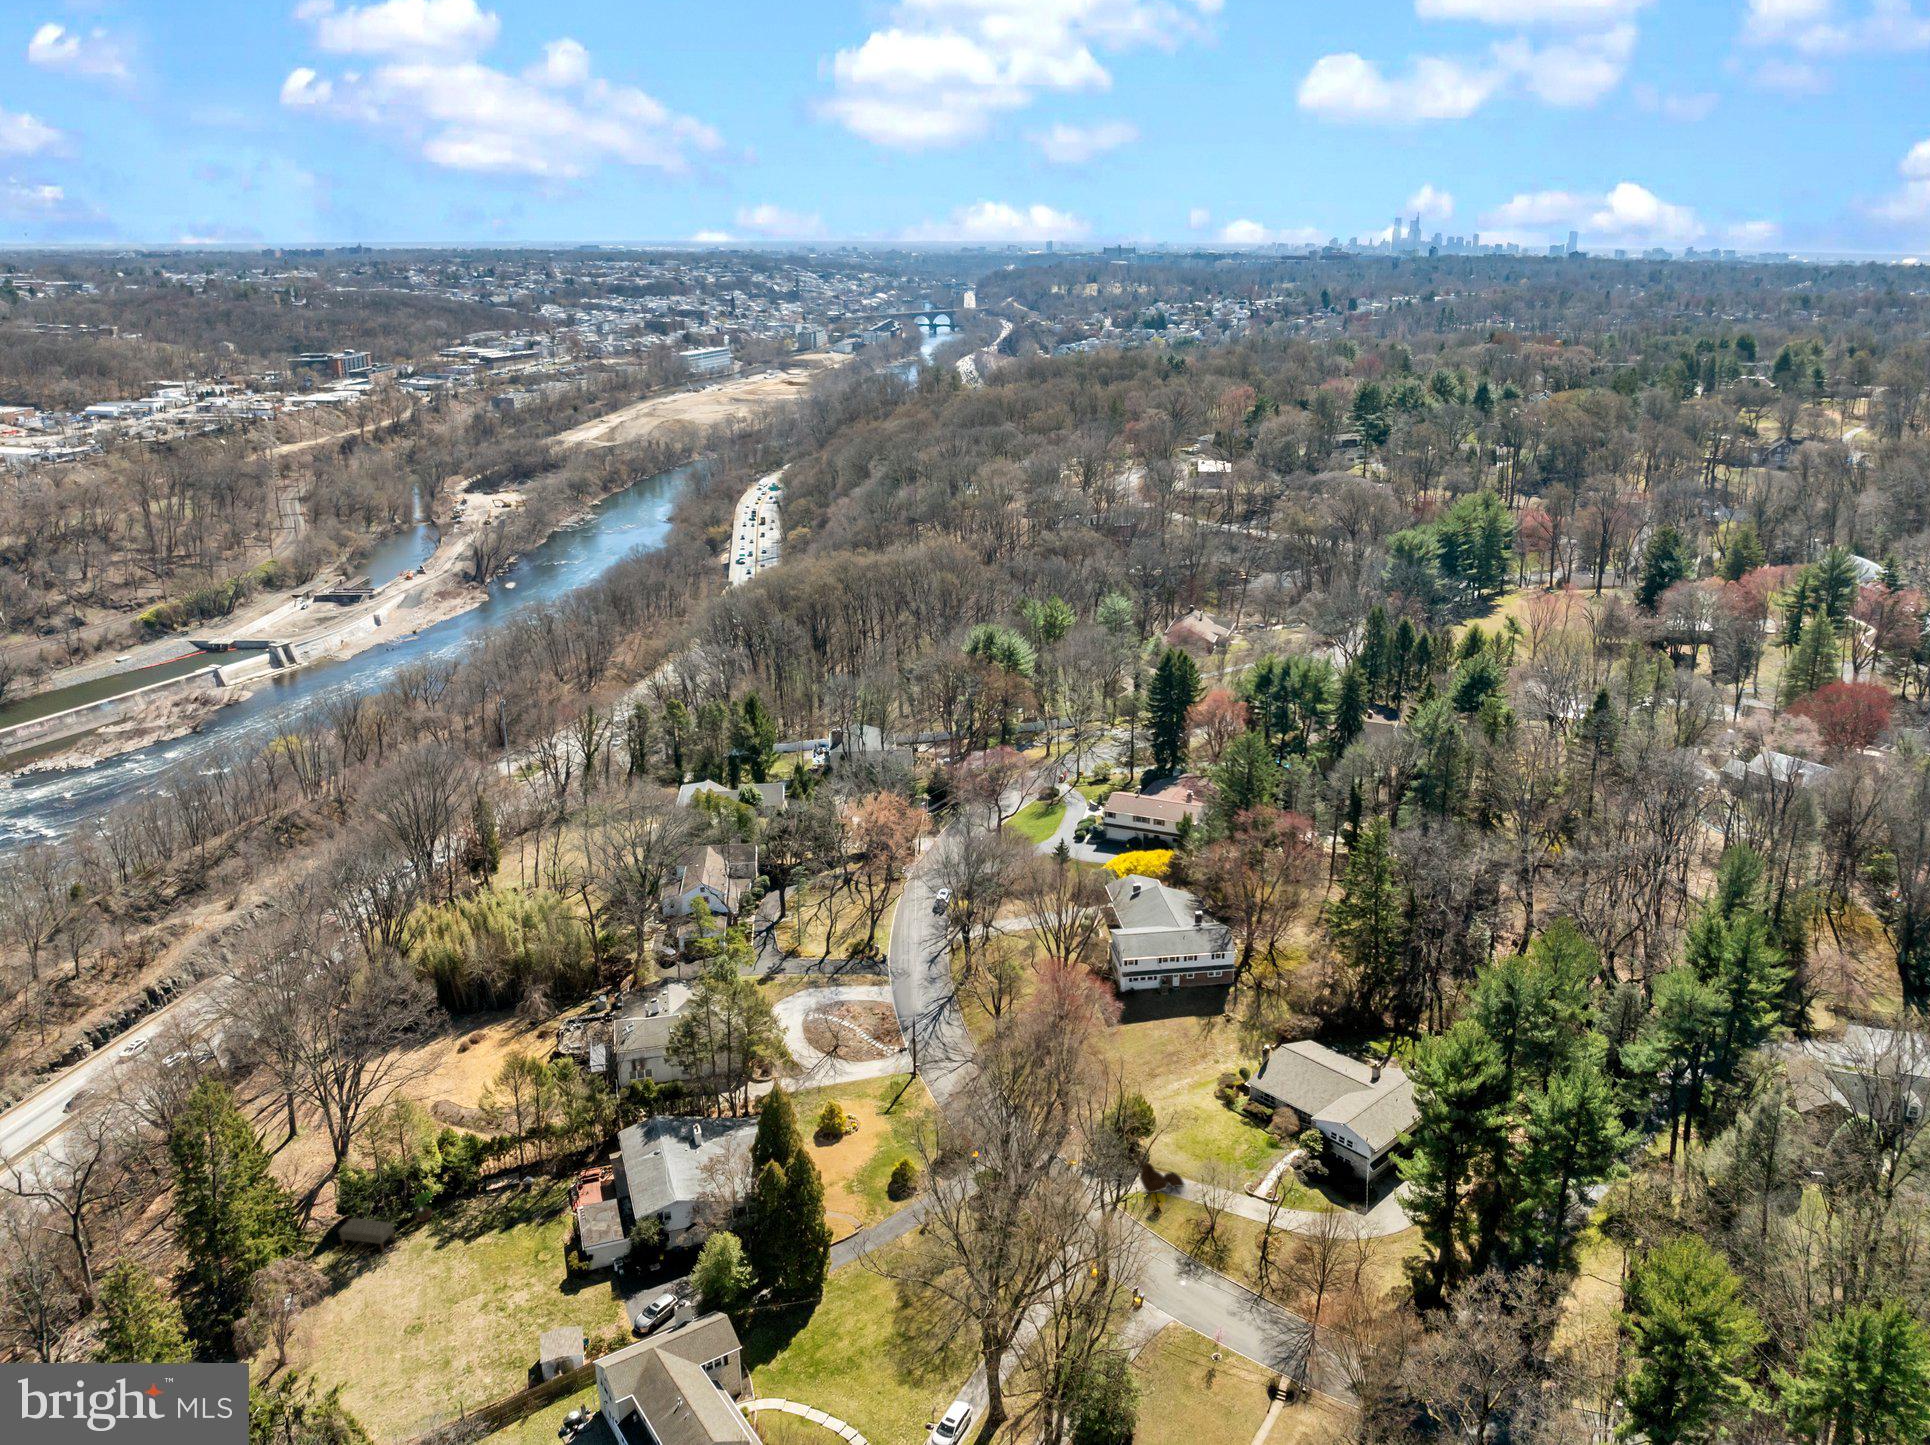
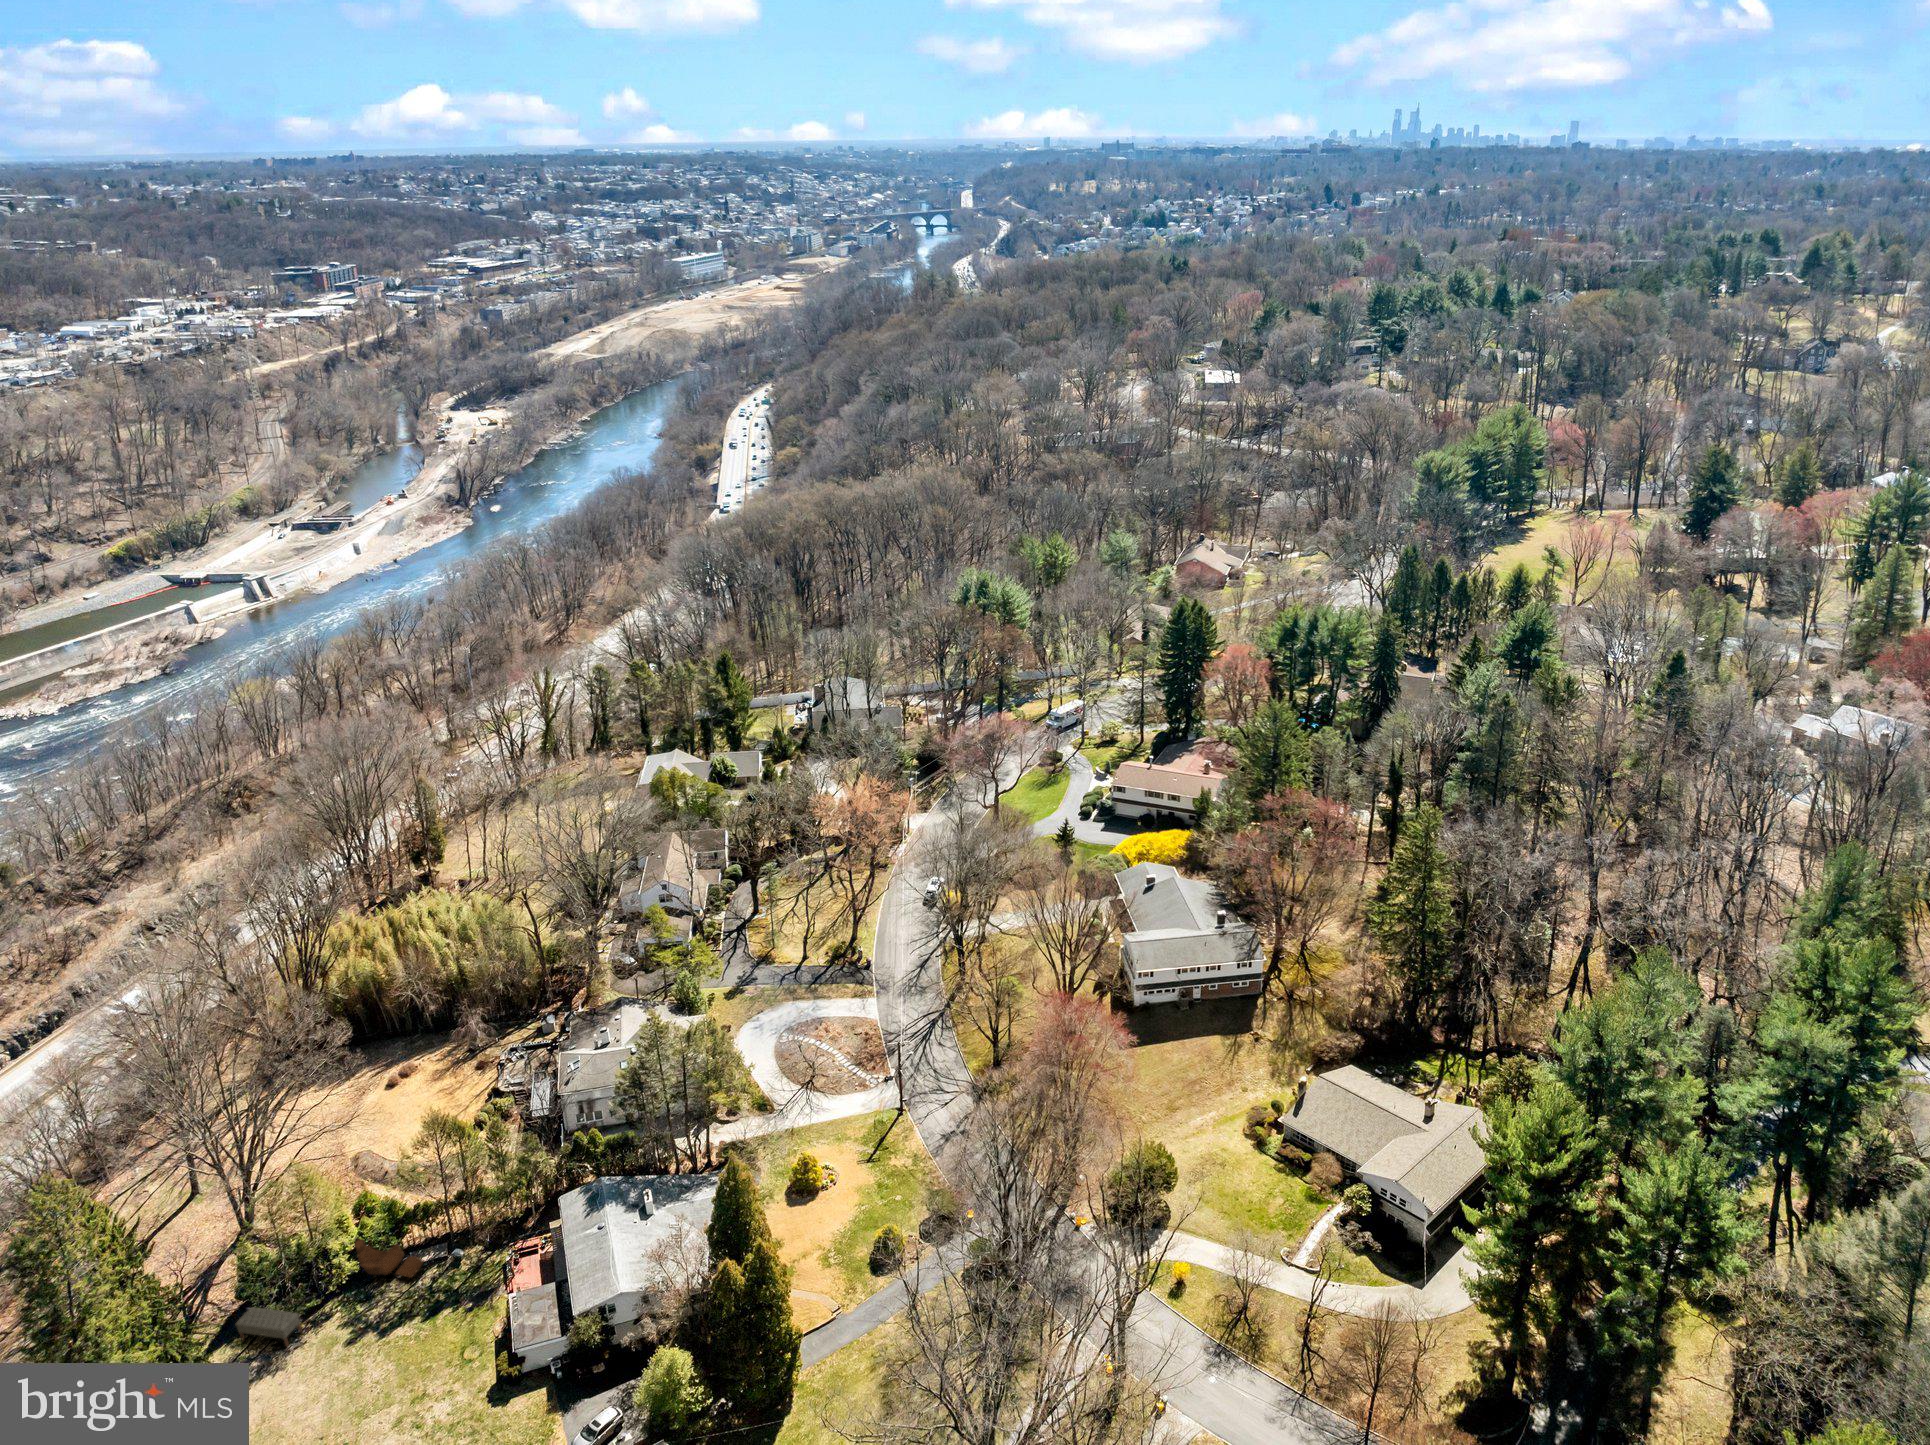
lounge chair: present [1134,1155,1184,1199] -> present [355,1239,423,1284]
potted tree: present [415,1193,432,1222] -> none [321,1272,346,1307]

